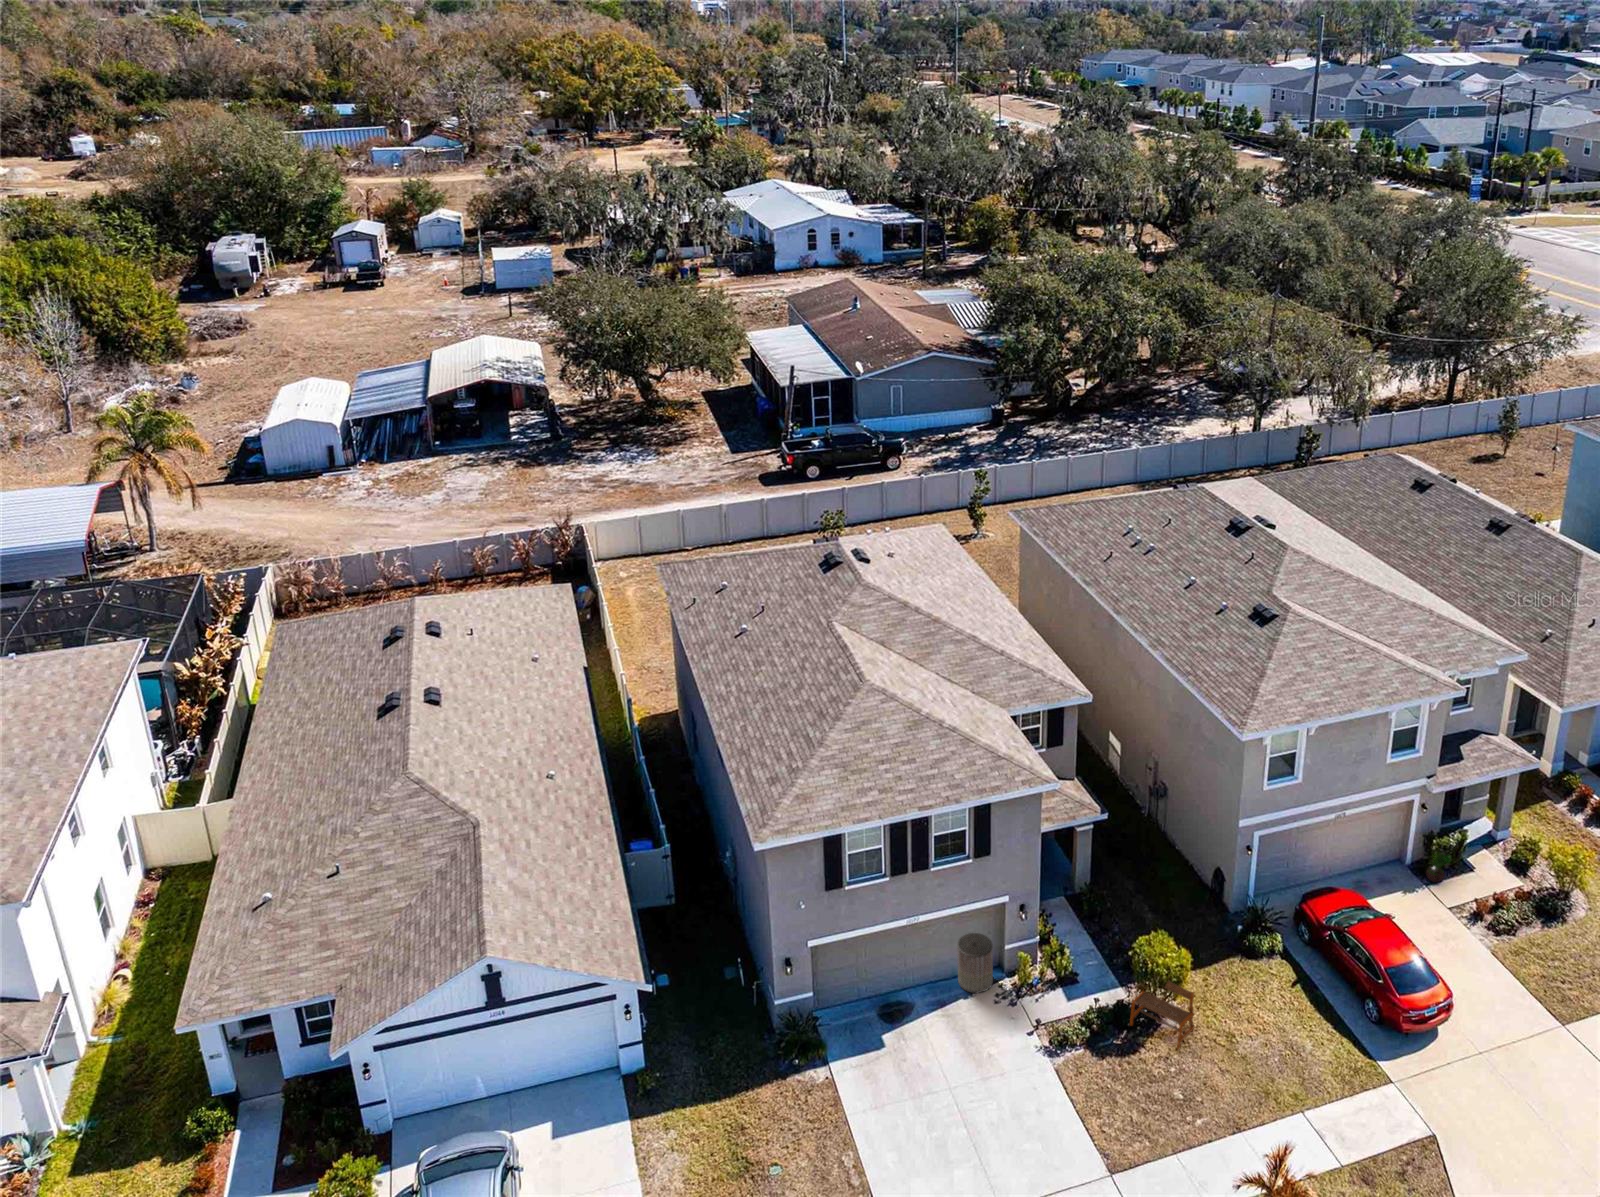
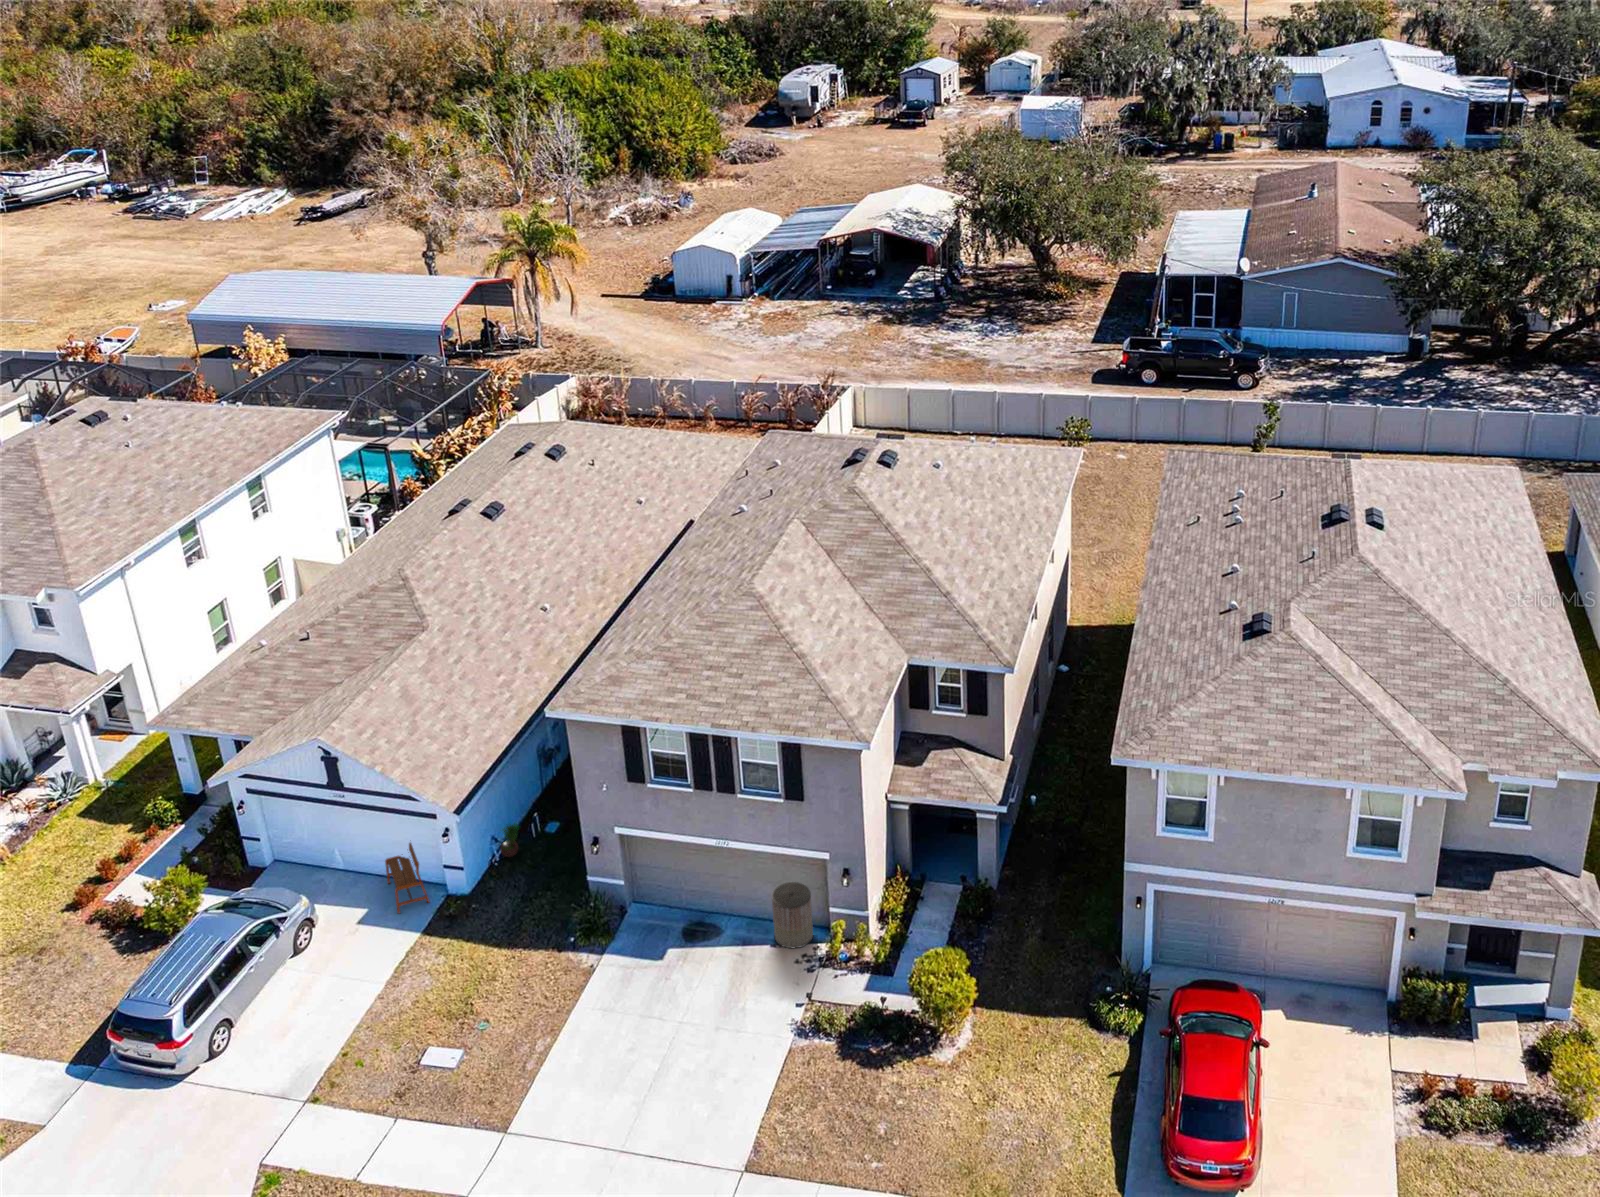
potted tree: present [1426,853,1450,882] -> present [500,823,518,857]
bench: present [1130,981,1194,1050] -> present [385,843,429,913]

